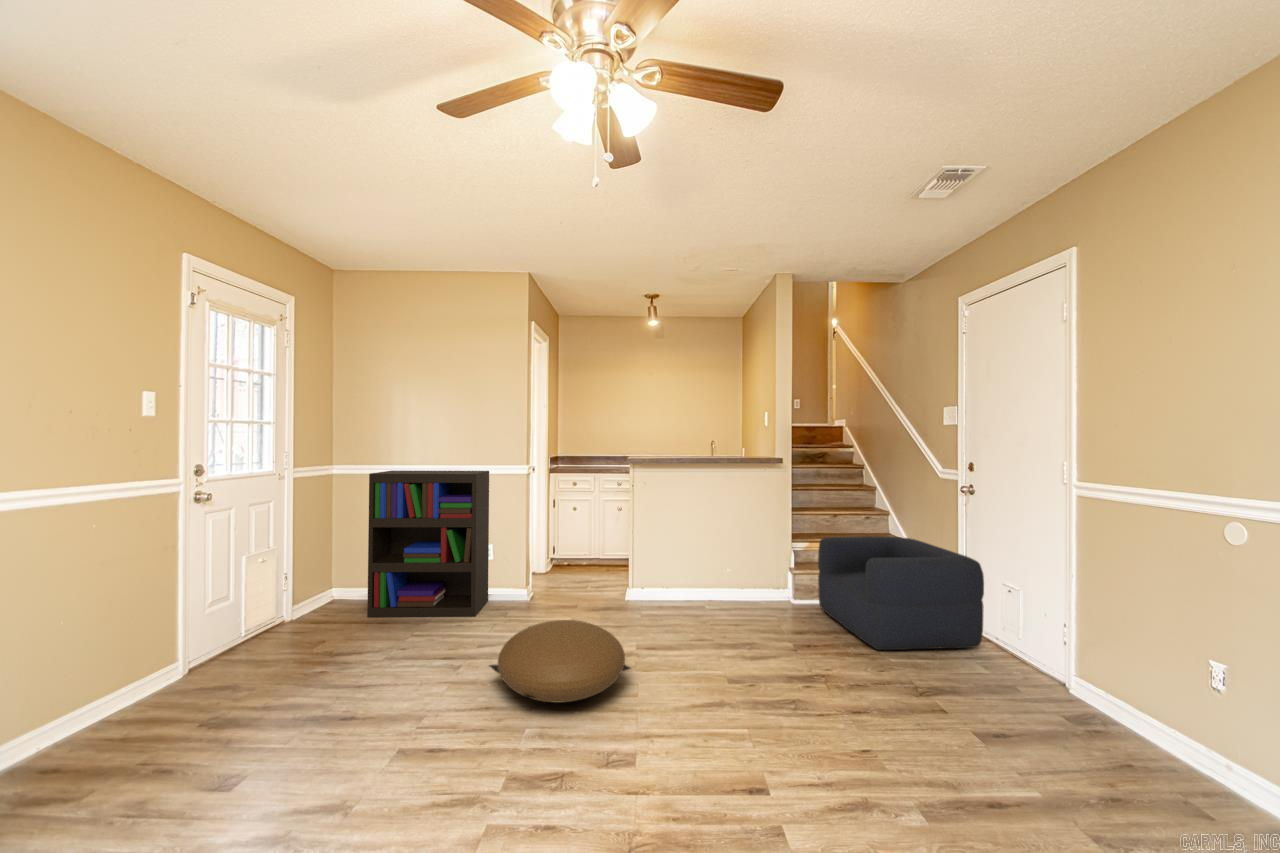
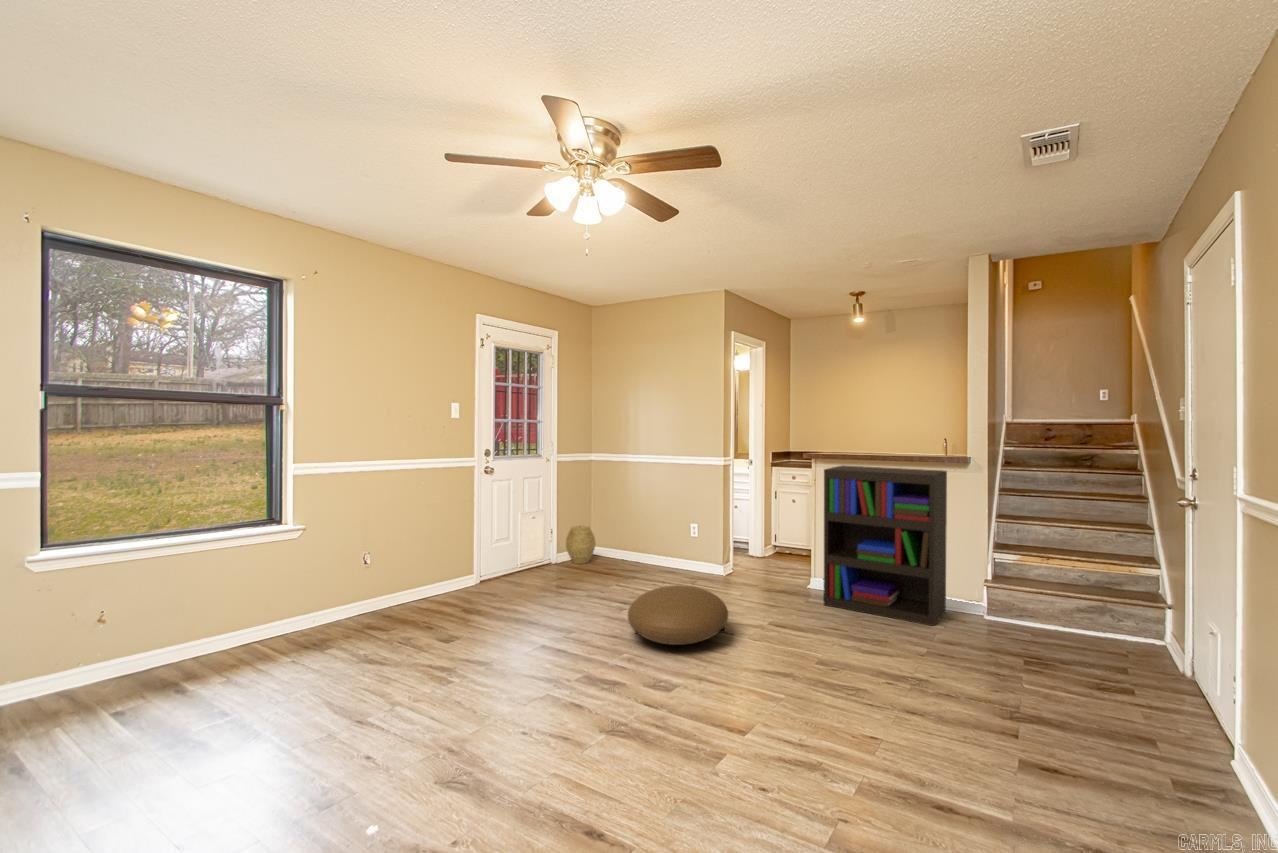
bookshelf: present [367,471,489,617] -> present [824,465,947,626]
armchair: present [818,536,984,650] -> none [998,550,1181,703]
woven basket: none [310,564,355,617] -> present [566,525,596,564]

